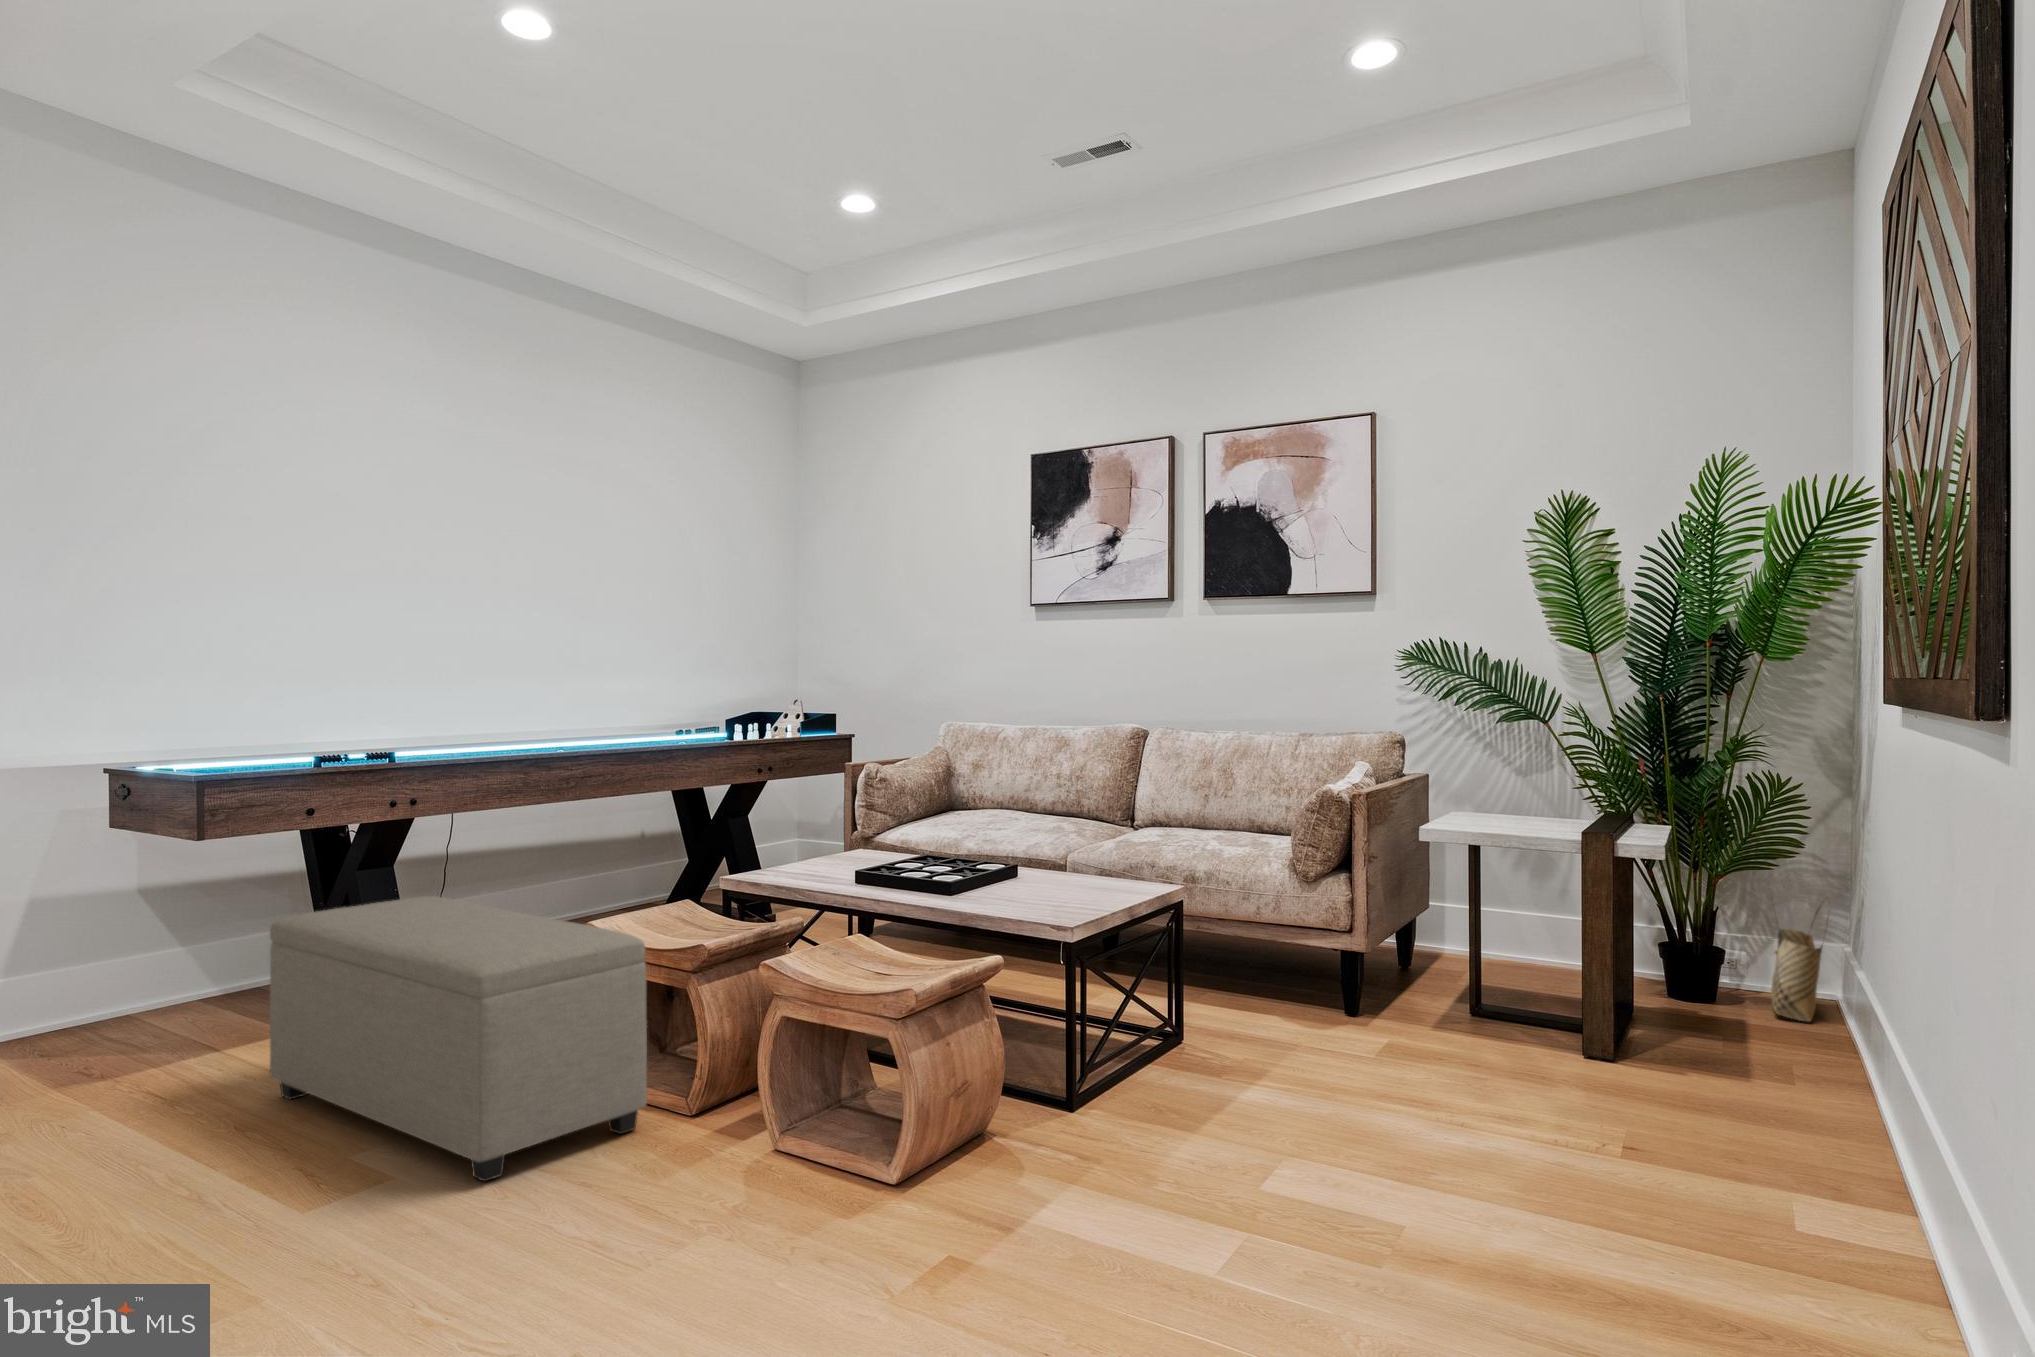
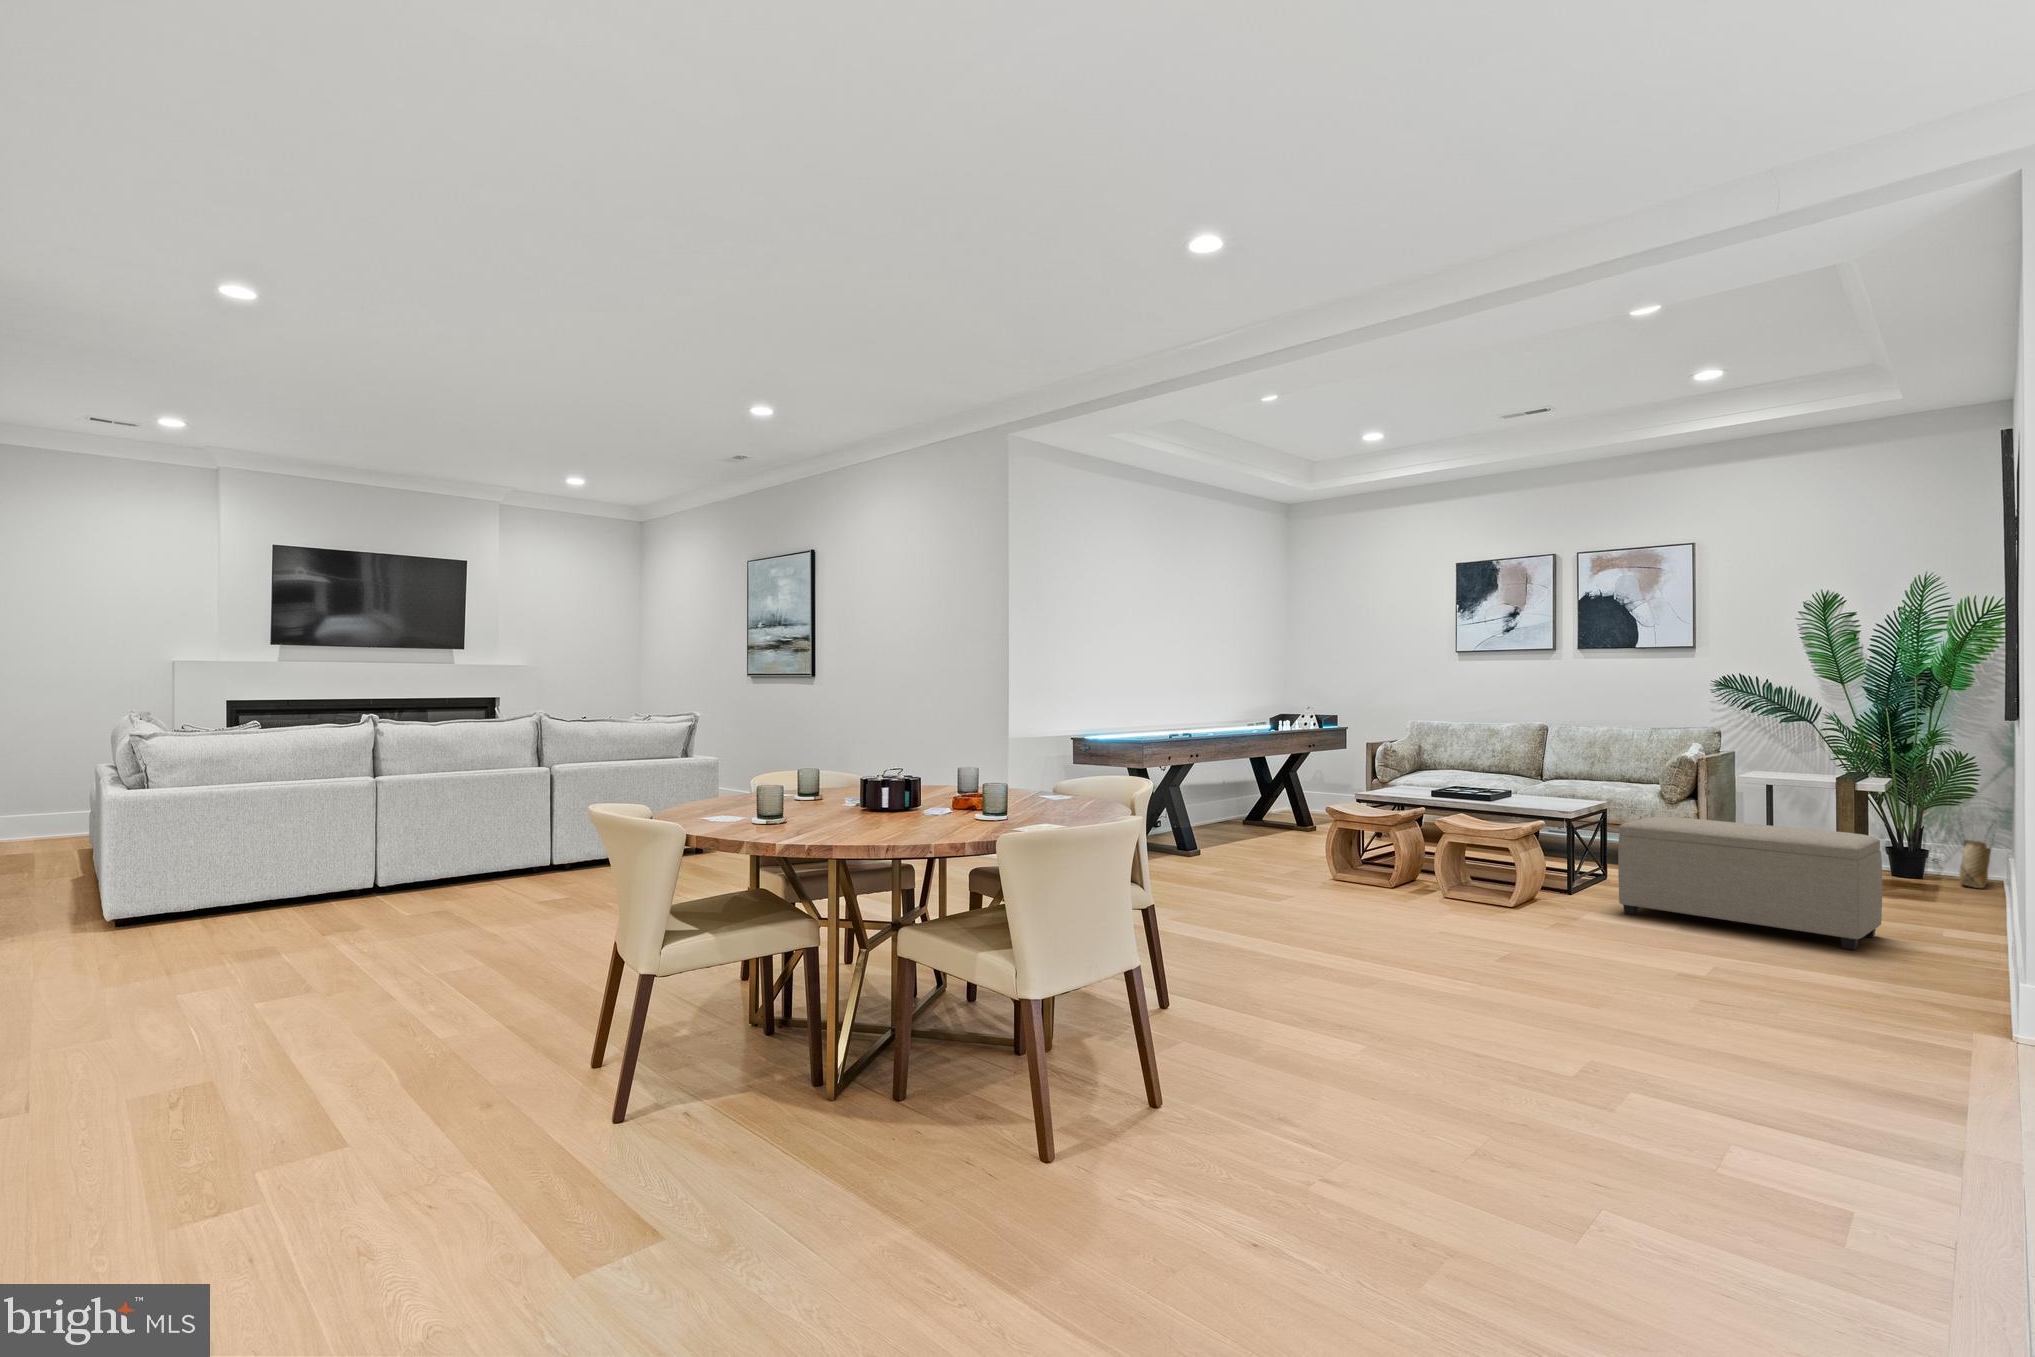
ottoman: present [270,896,647,1181] -> present [1618,817,1882,950]

